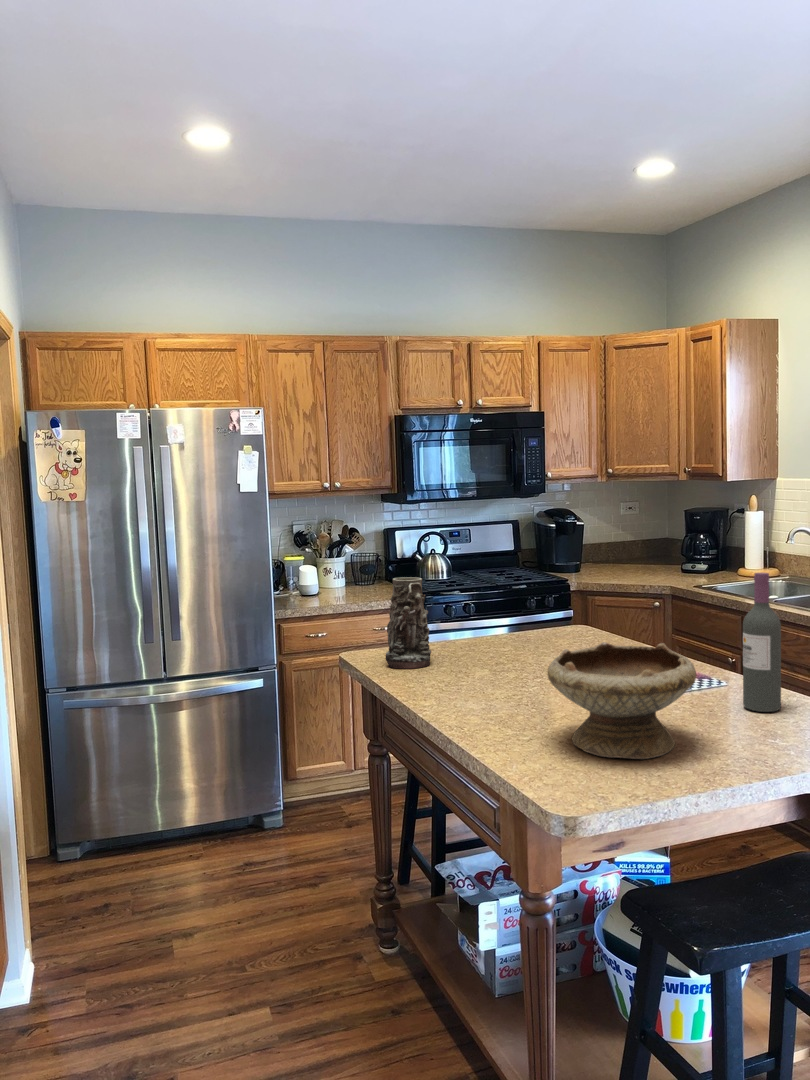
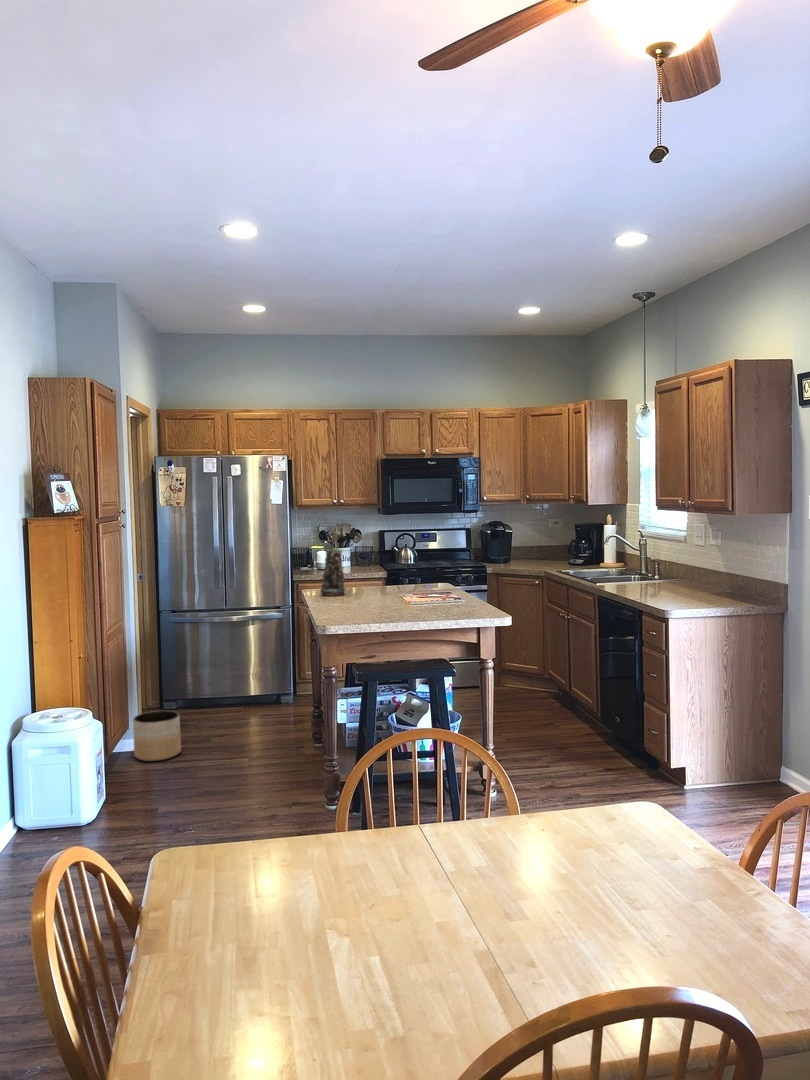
wine bottle: present [743,573,781,712] -> none [455,545,472,610]
bowl: present [547,642,696,759] -> none [349,574,412,619]
planter: none [14,904,116,1027] -> present [133,710,181,761]

